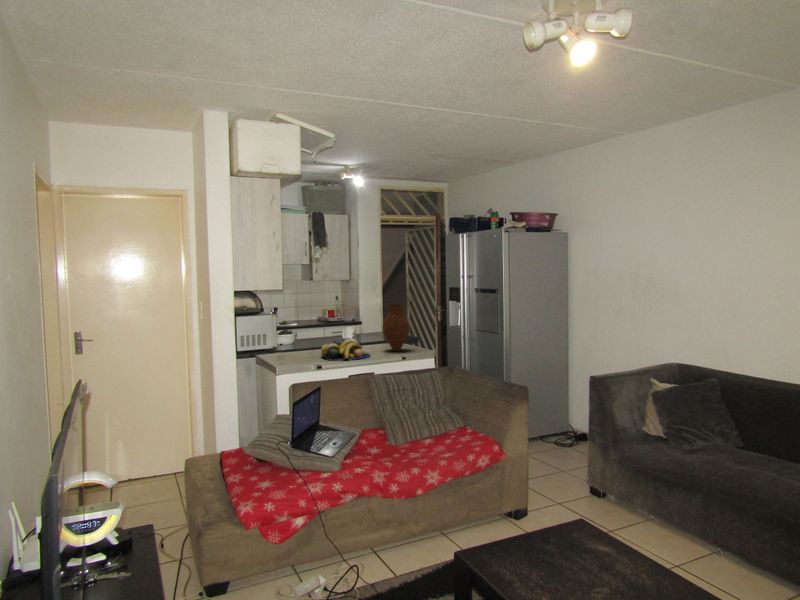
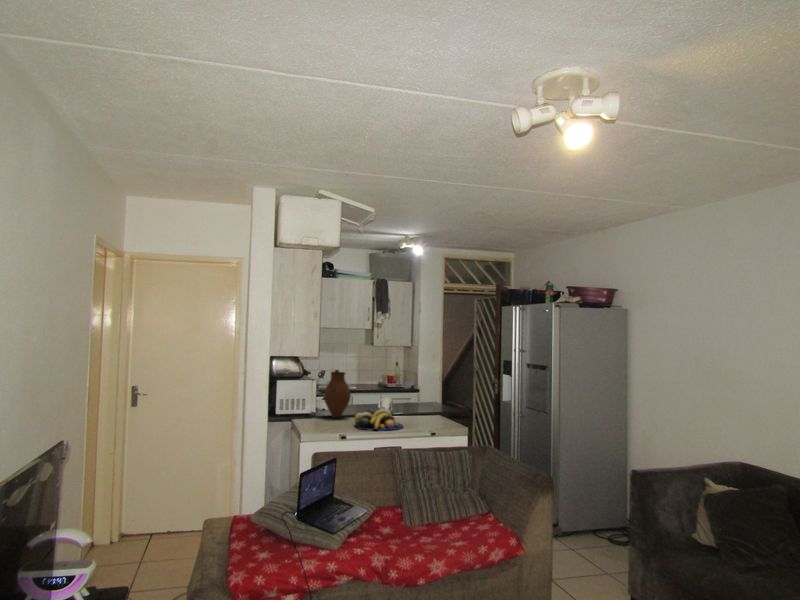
vase: present [383,304,410,351] -> present [324,372,351,418]

